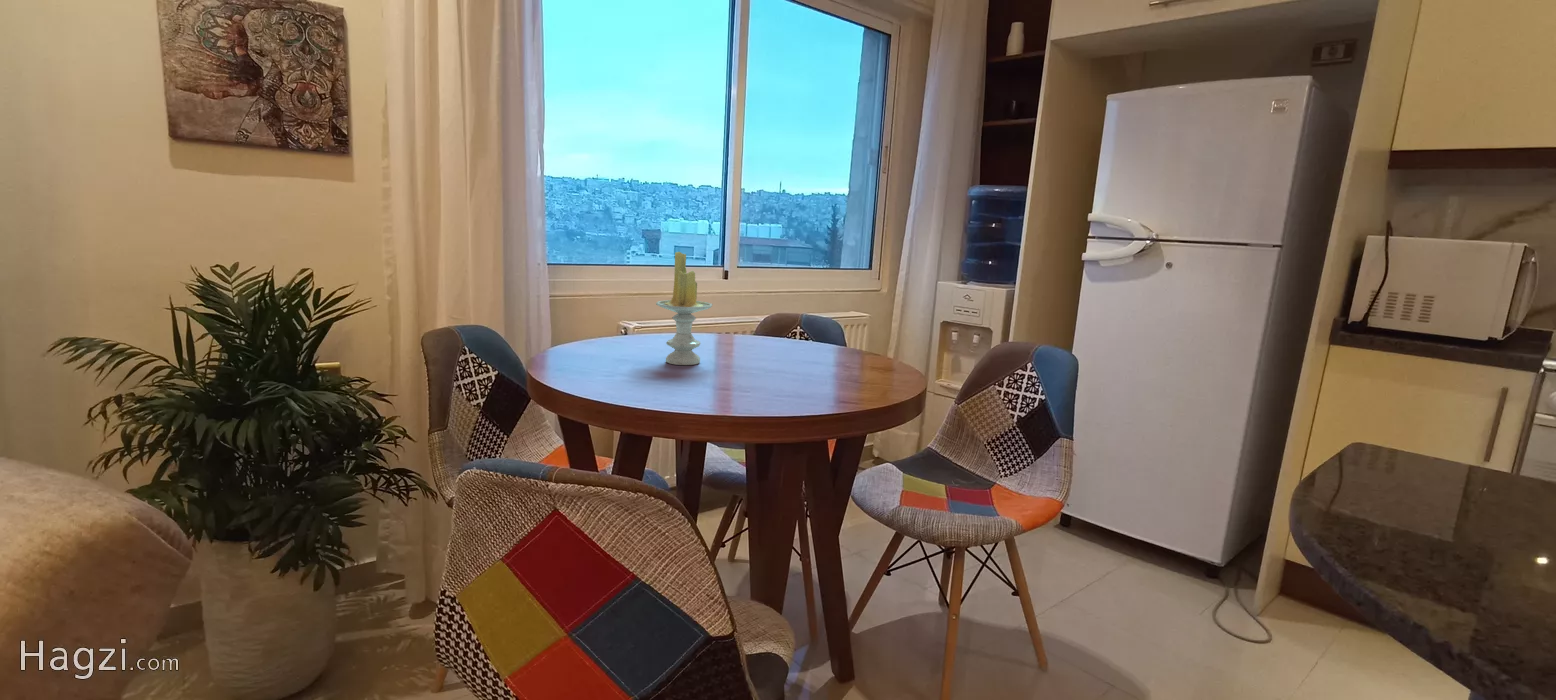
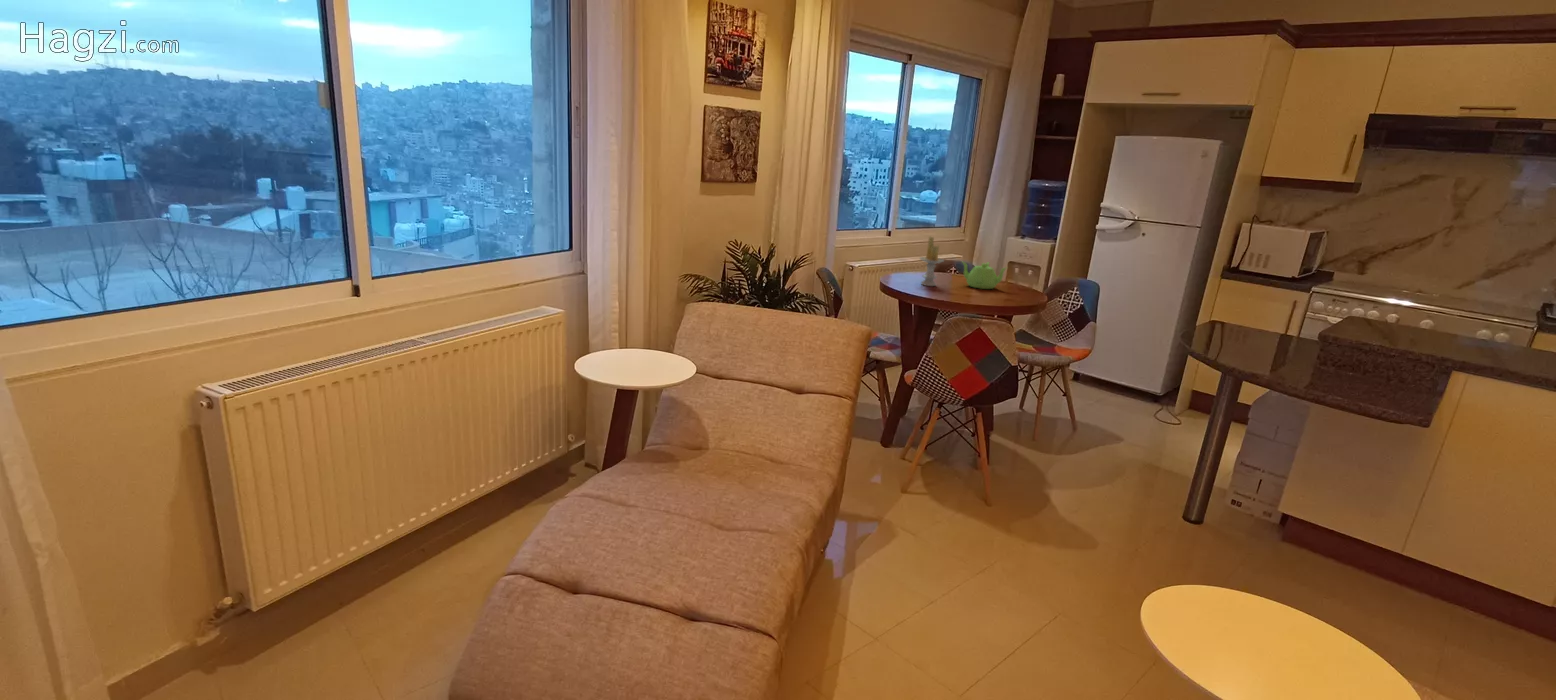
teapot: none [766,309,860,371] -> present [963,262,1006,289]

